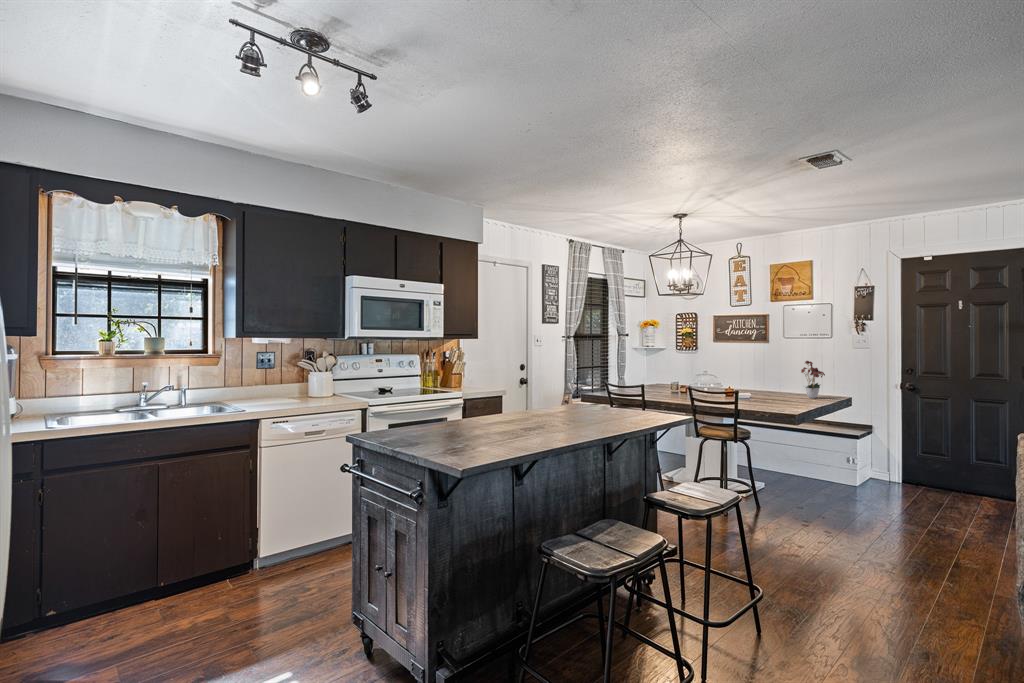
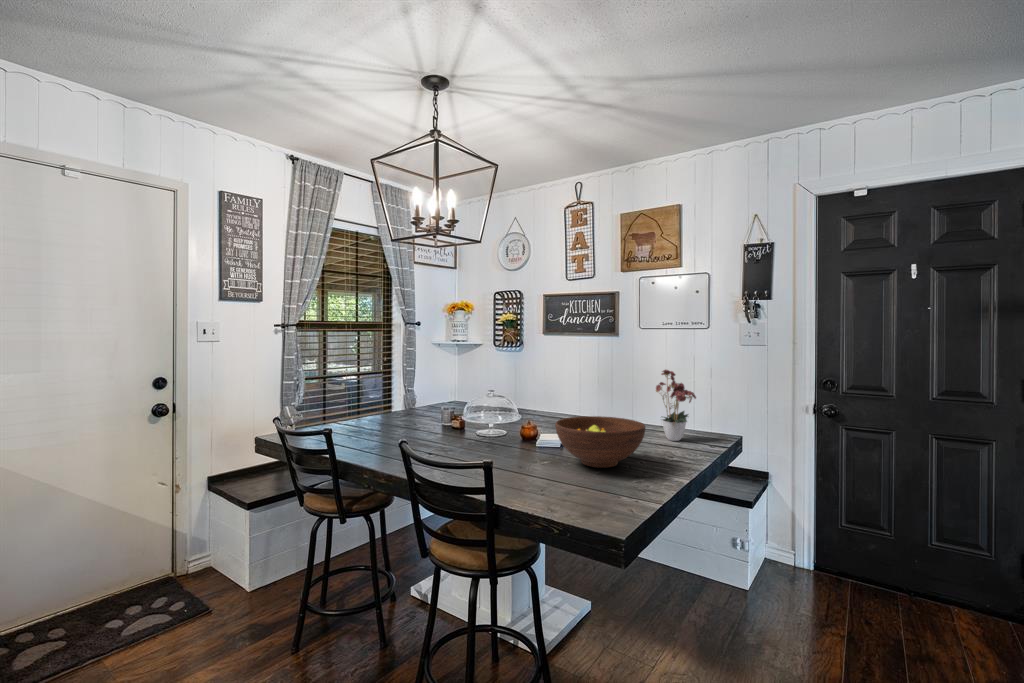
fruit bowl: none [753,383,800,404] -> present [555,416,645,468]

